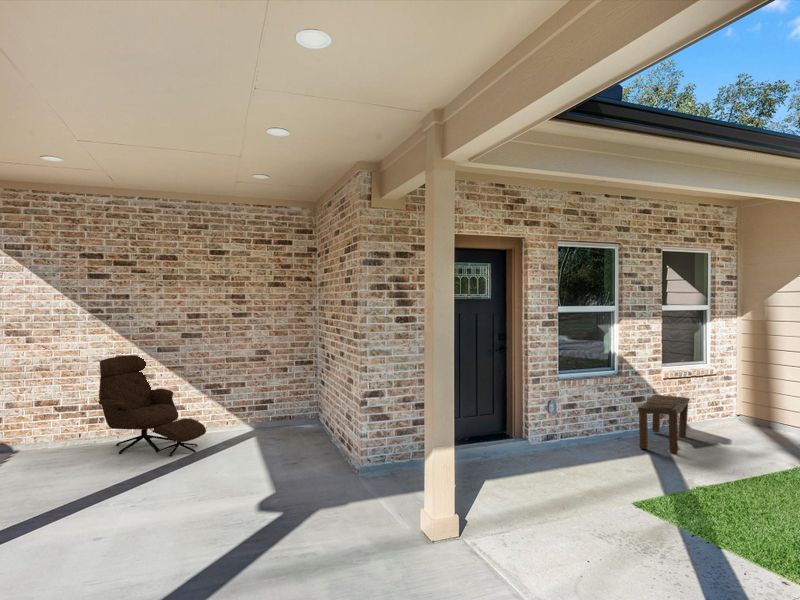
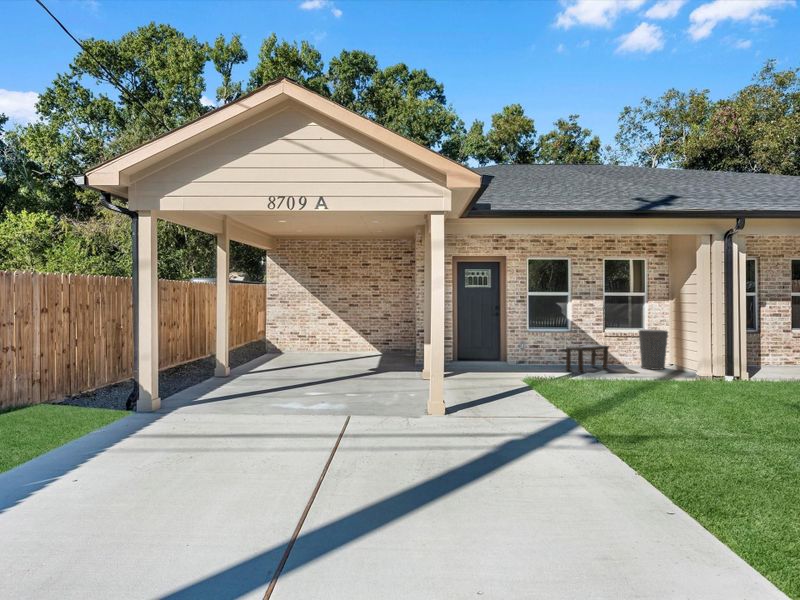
lounge chair: present [98,355,206,457] -> none [314,314,357,358]
trash can: none [712,364,764,433] -> present [638,330,668,370]

